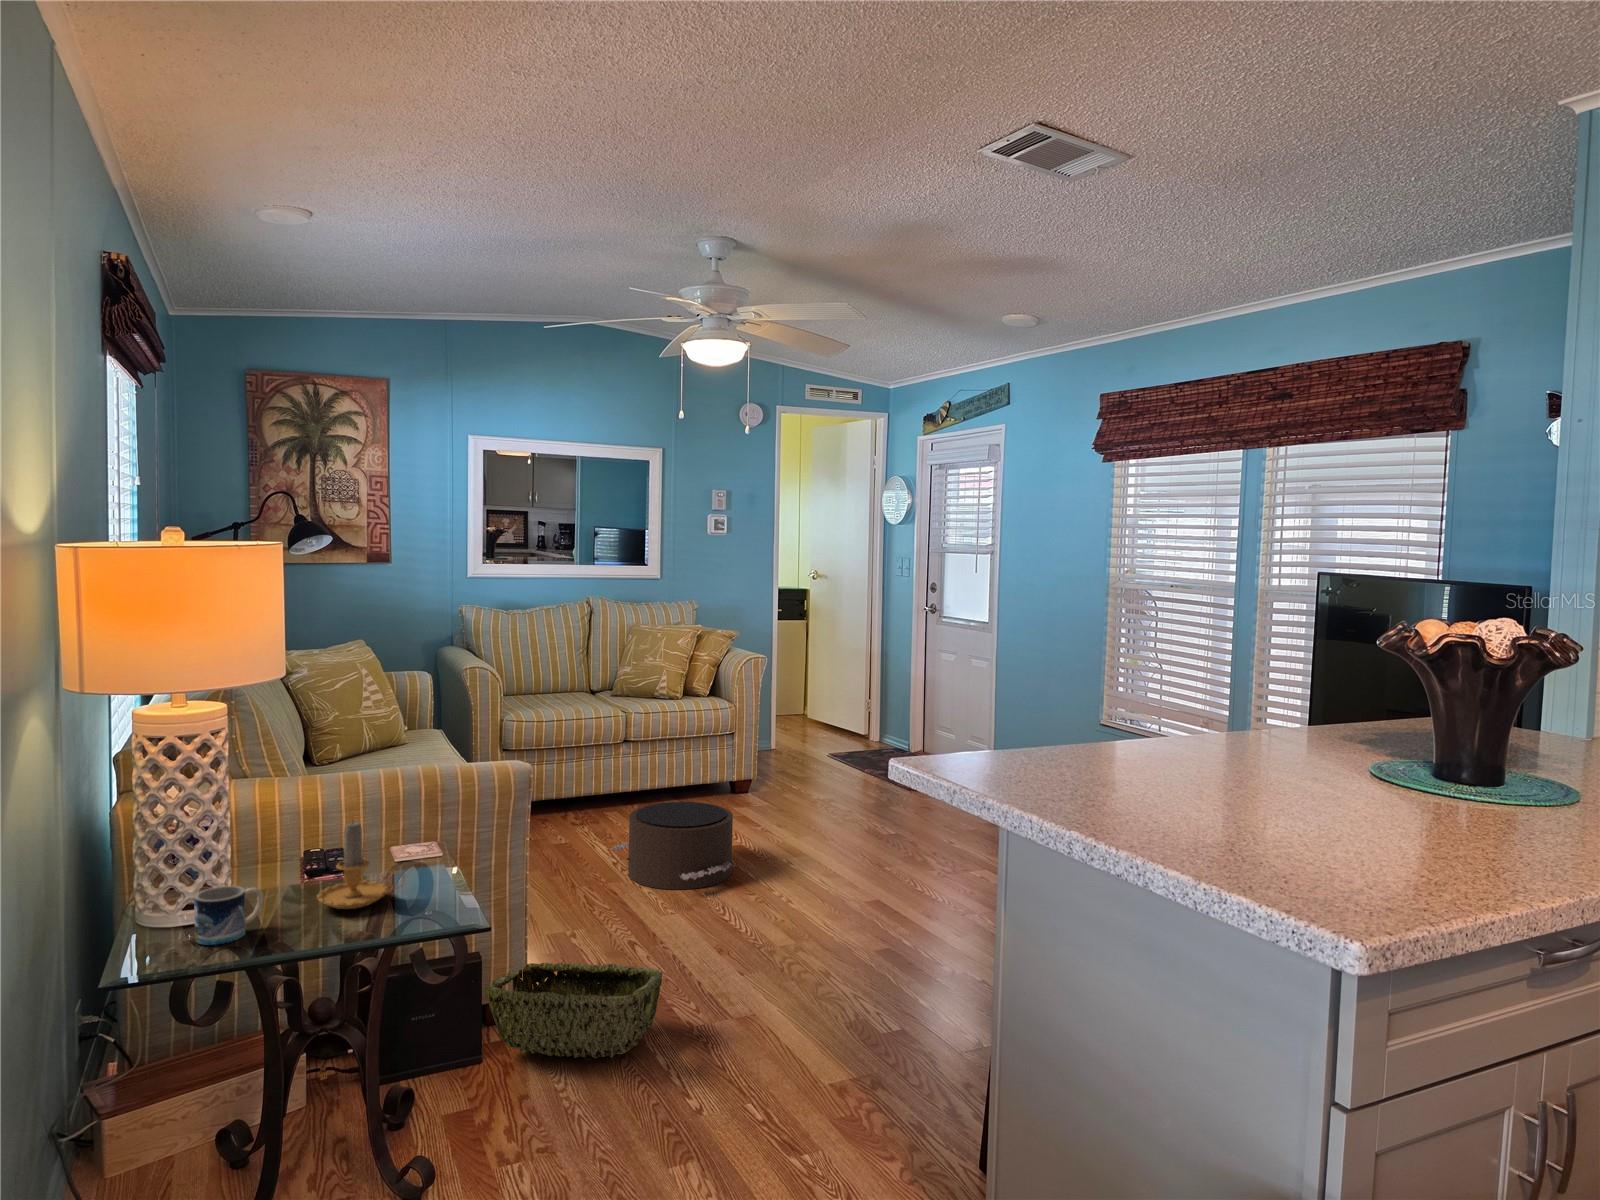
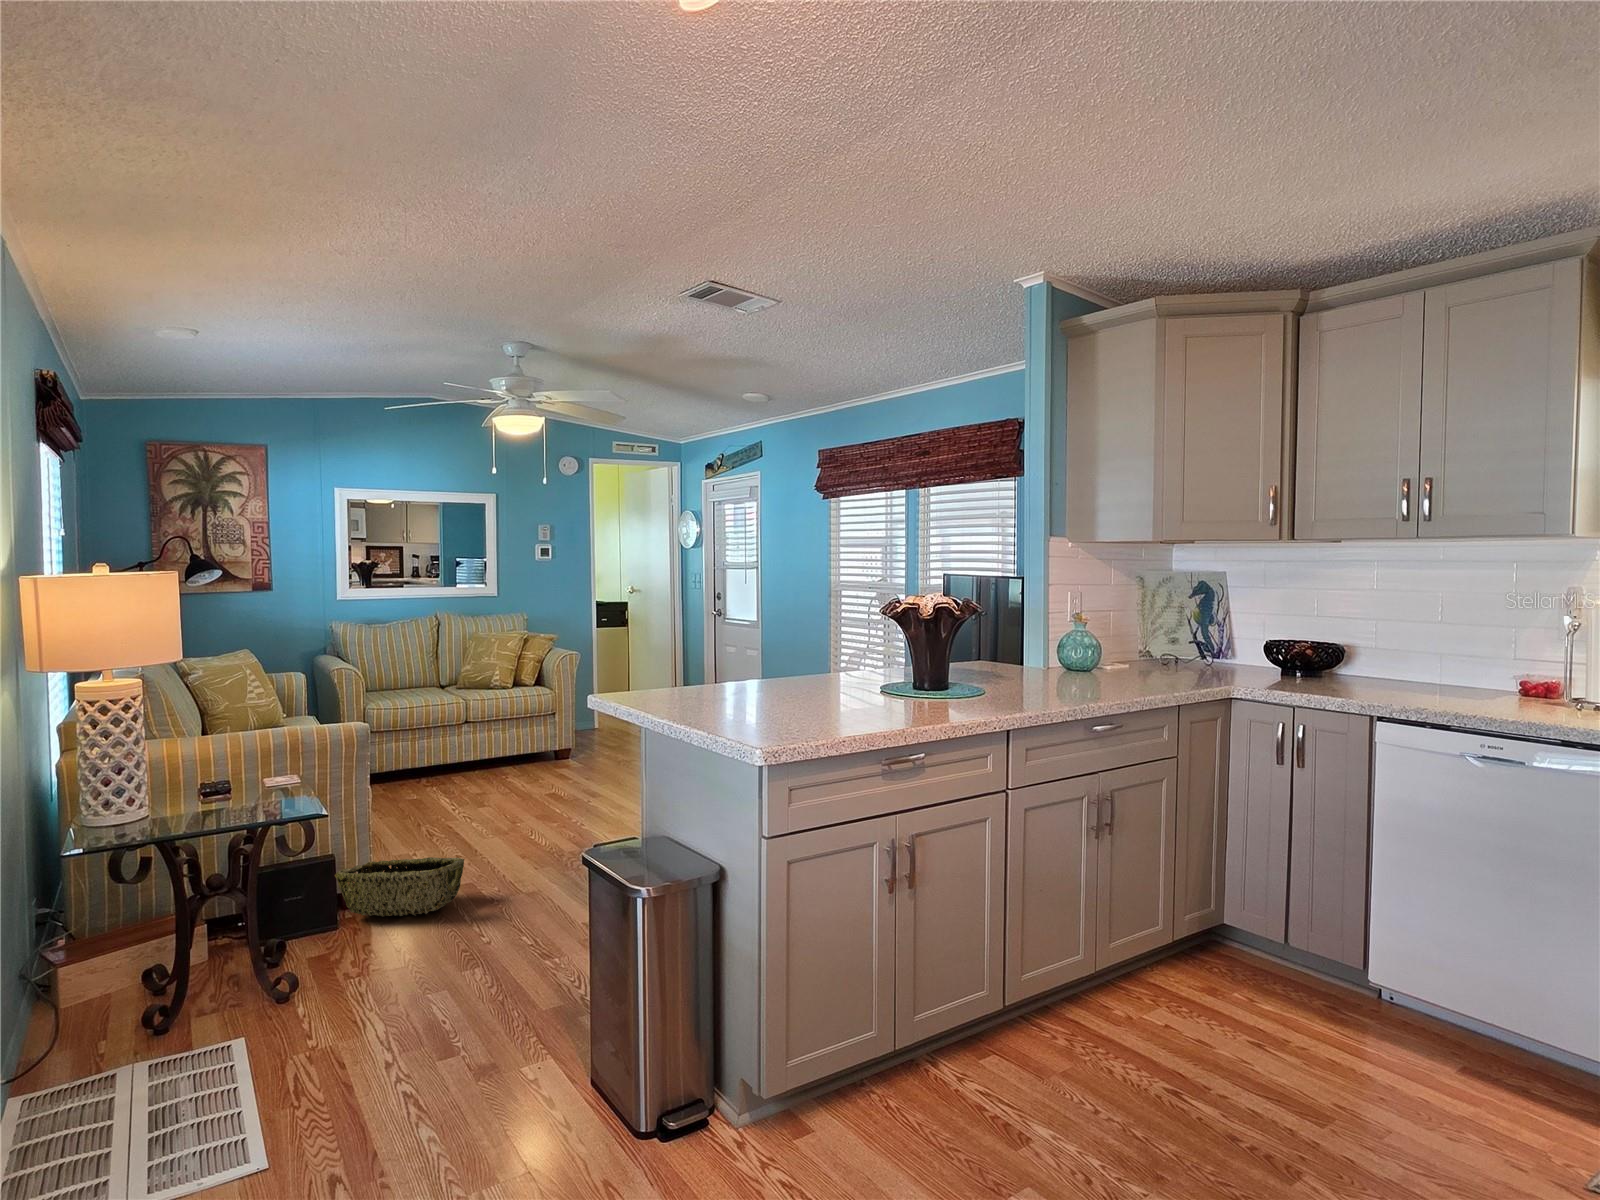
pouf: present [611,802,735,890] -> none [449,761,543,822]
candle: present [317,822,405,909] -> none [208,751,270,809]
mug: present [194,886,263,945] -> none [124,795,171,831]

